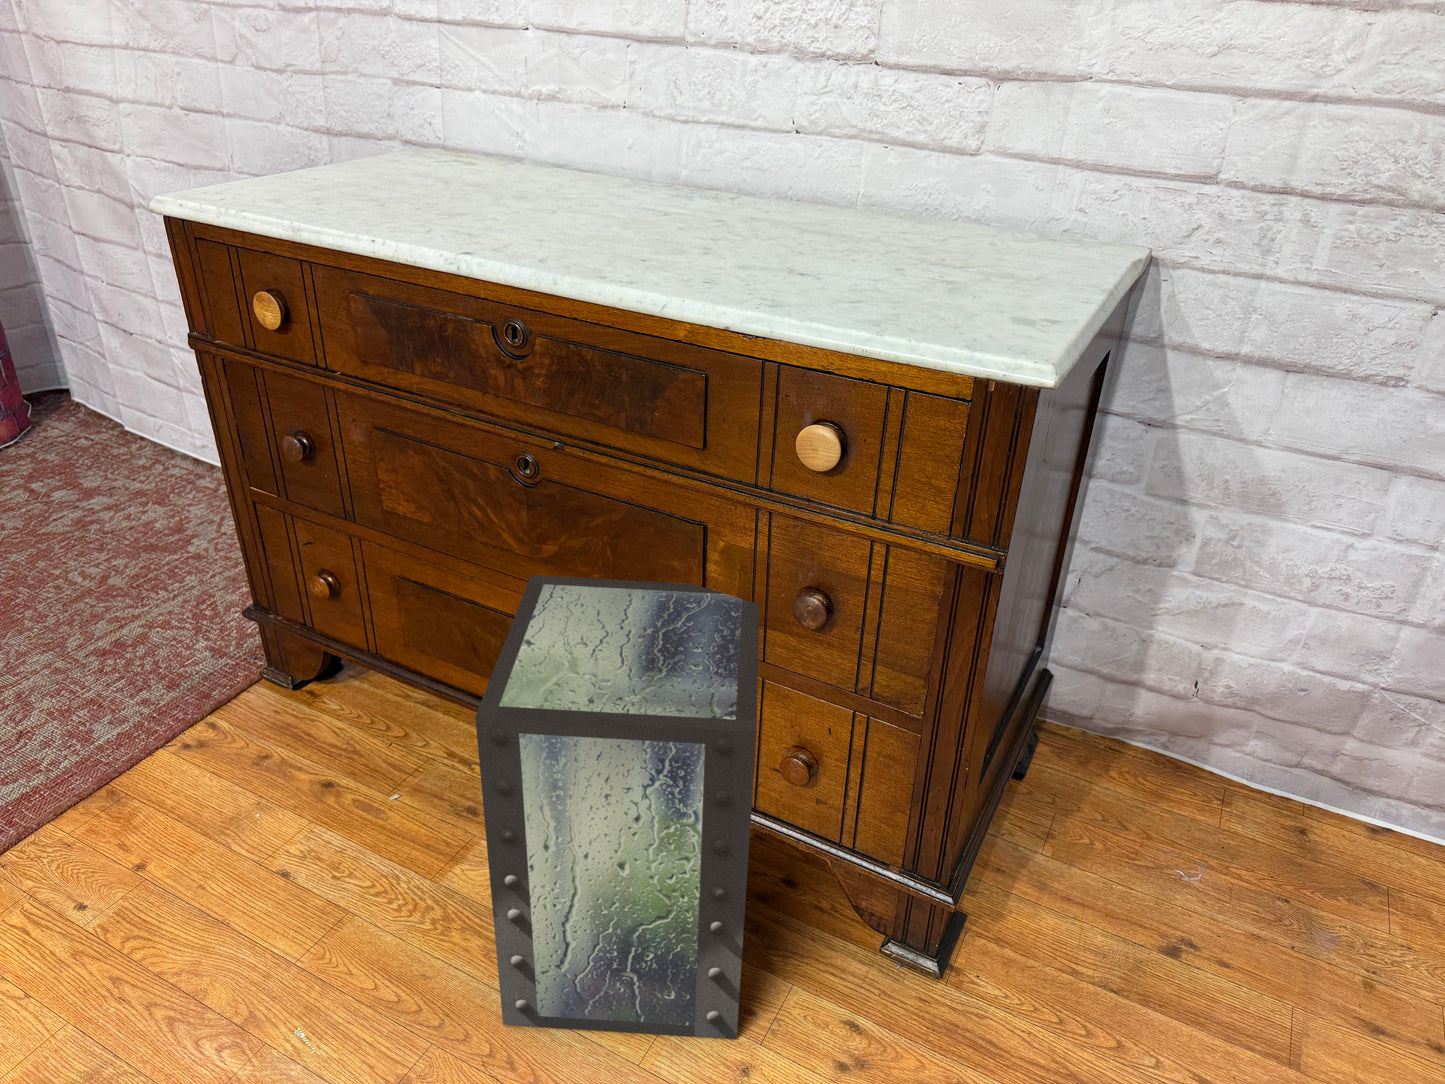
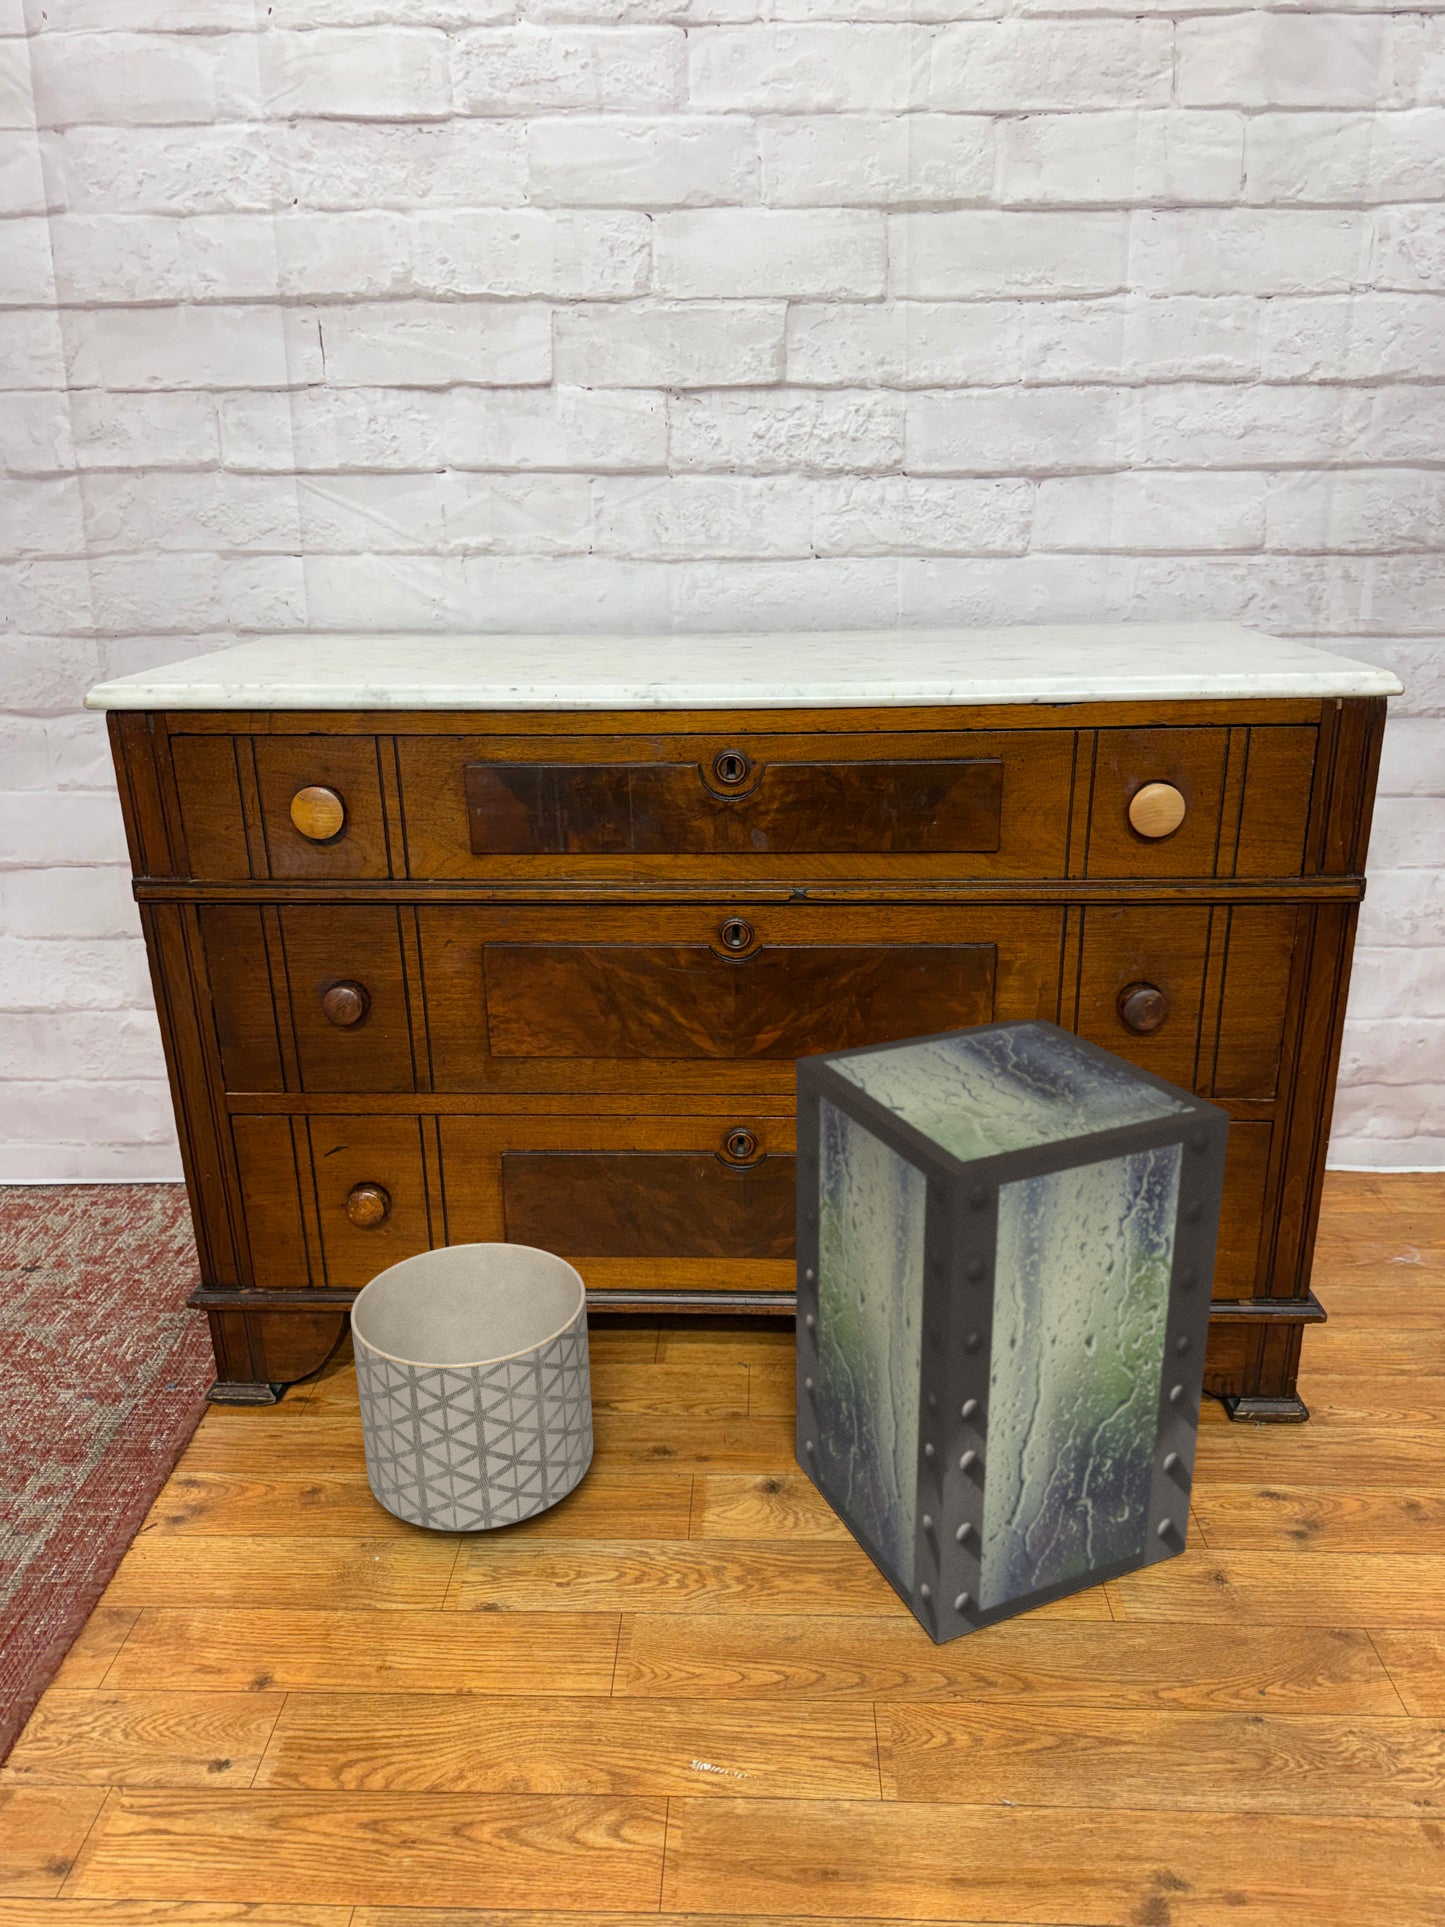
planter: none [246,629,430,828] -> present [351,1243,593,1531]

